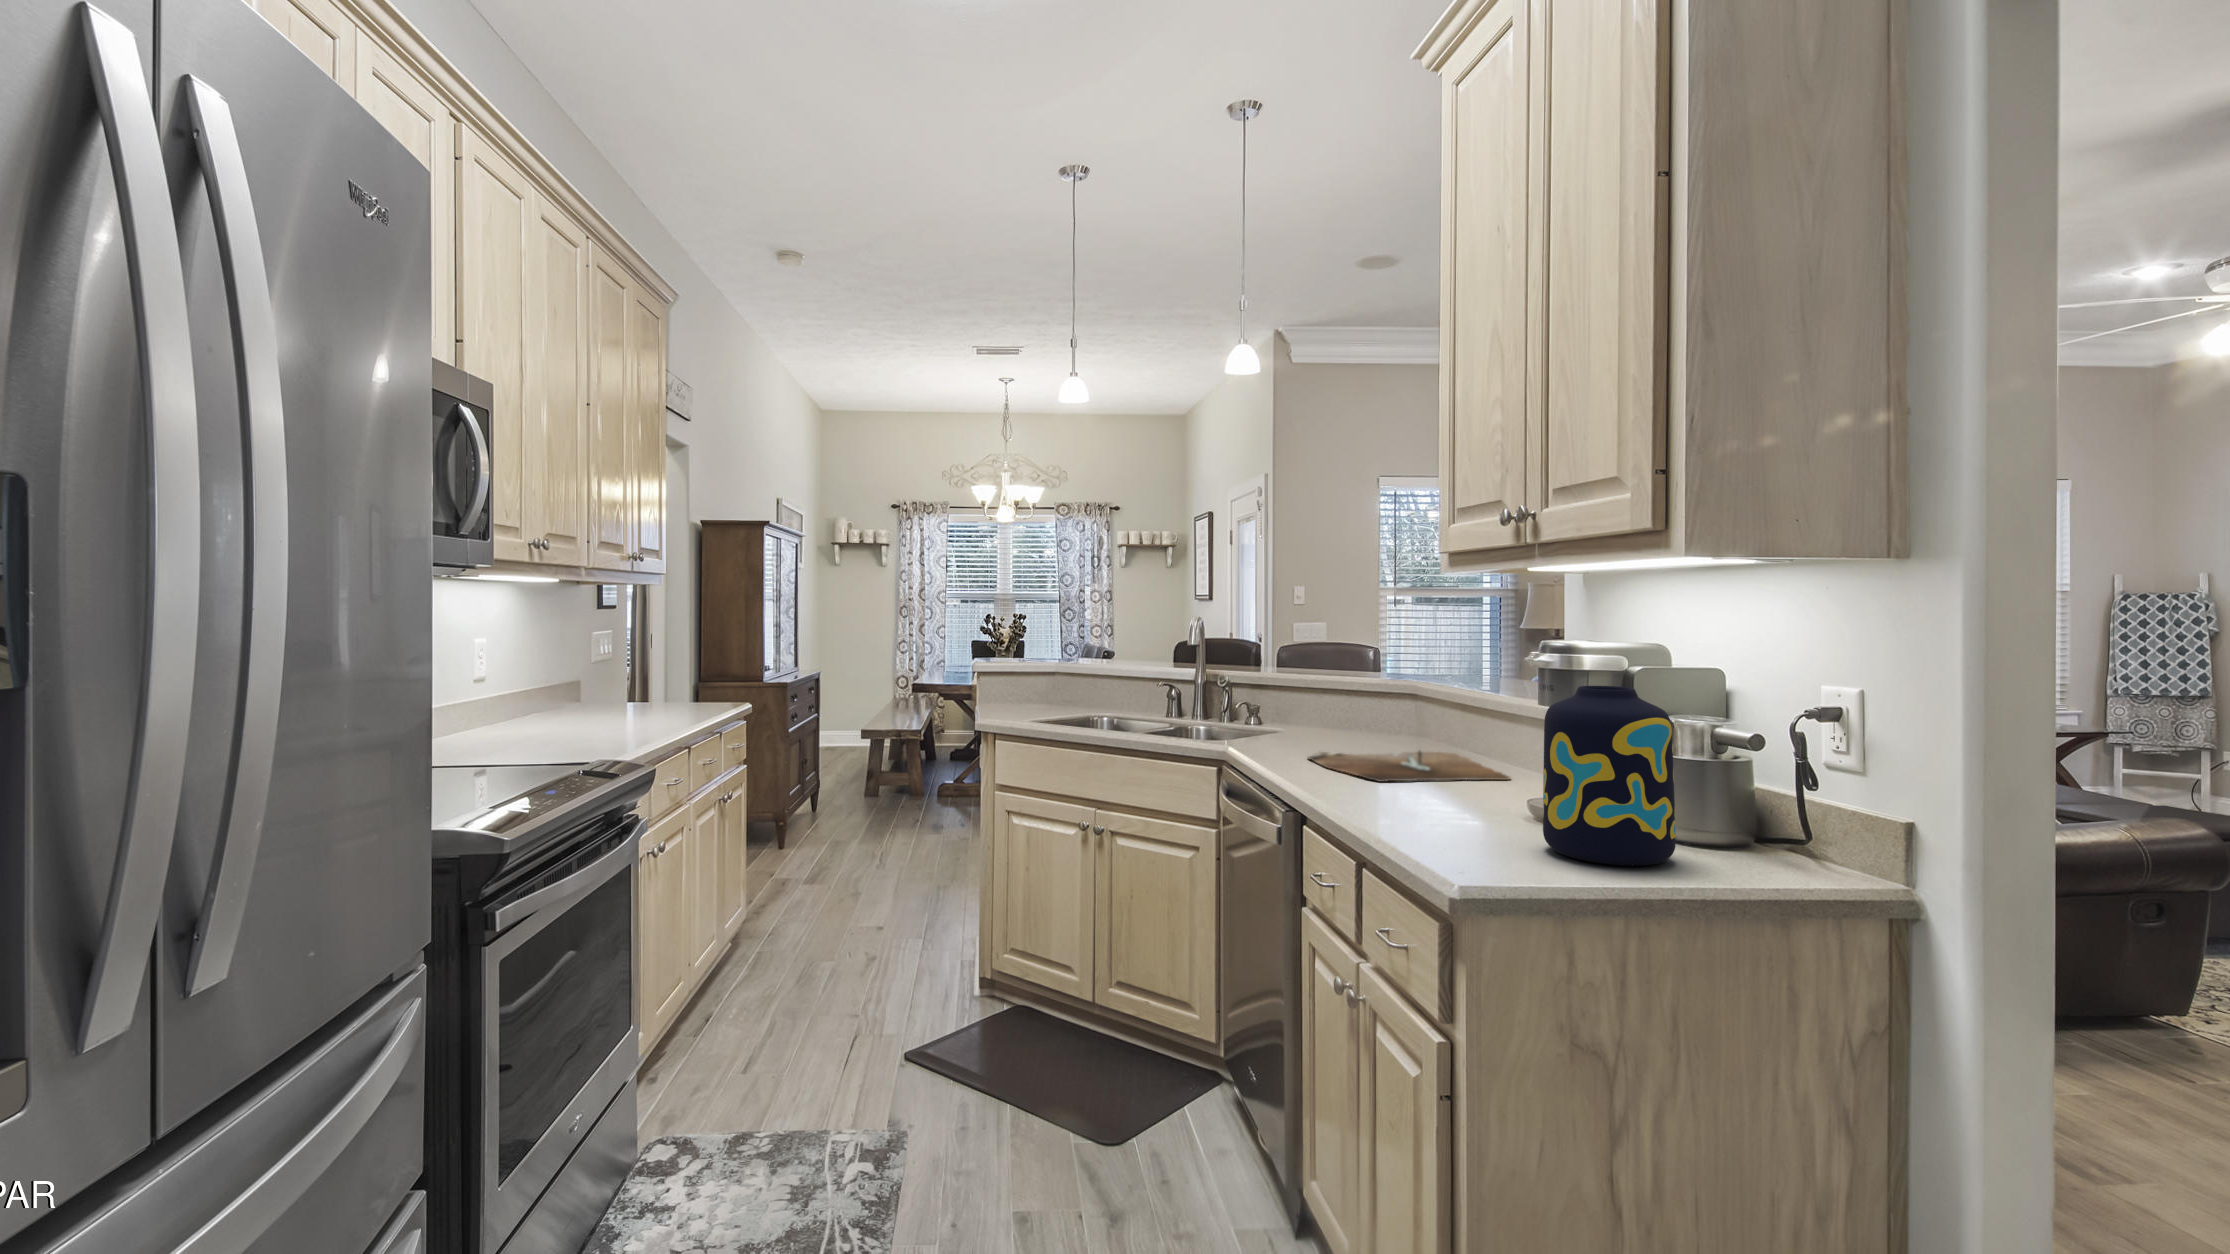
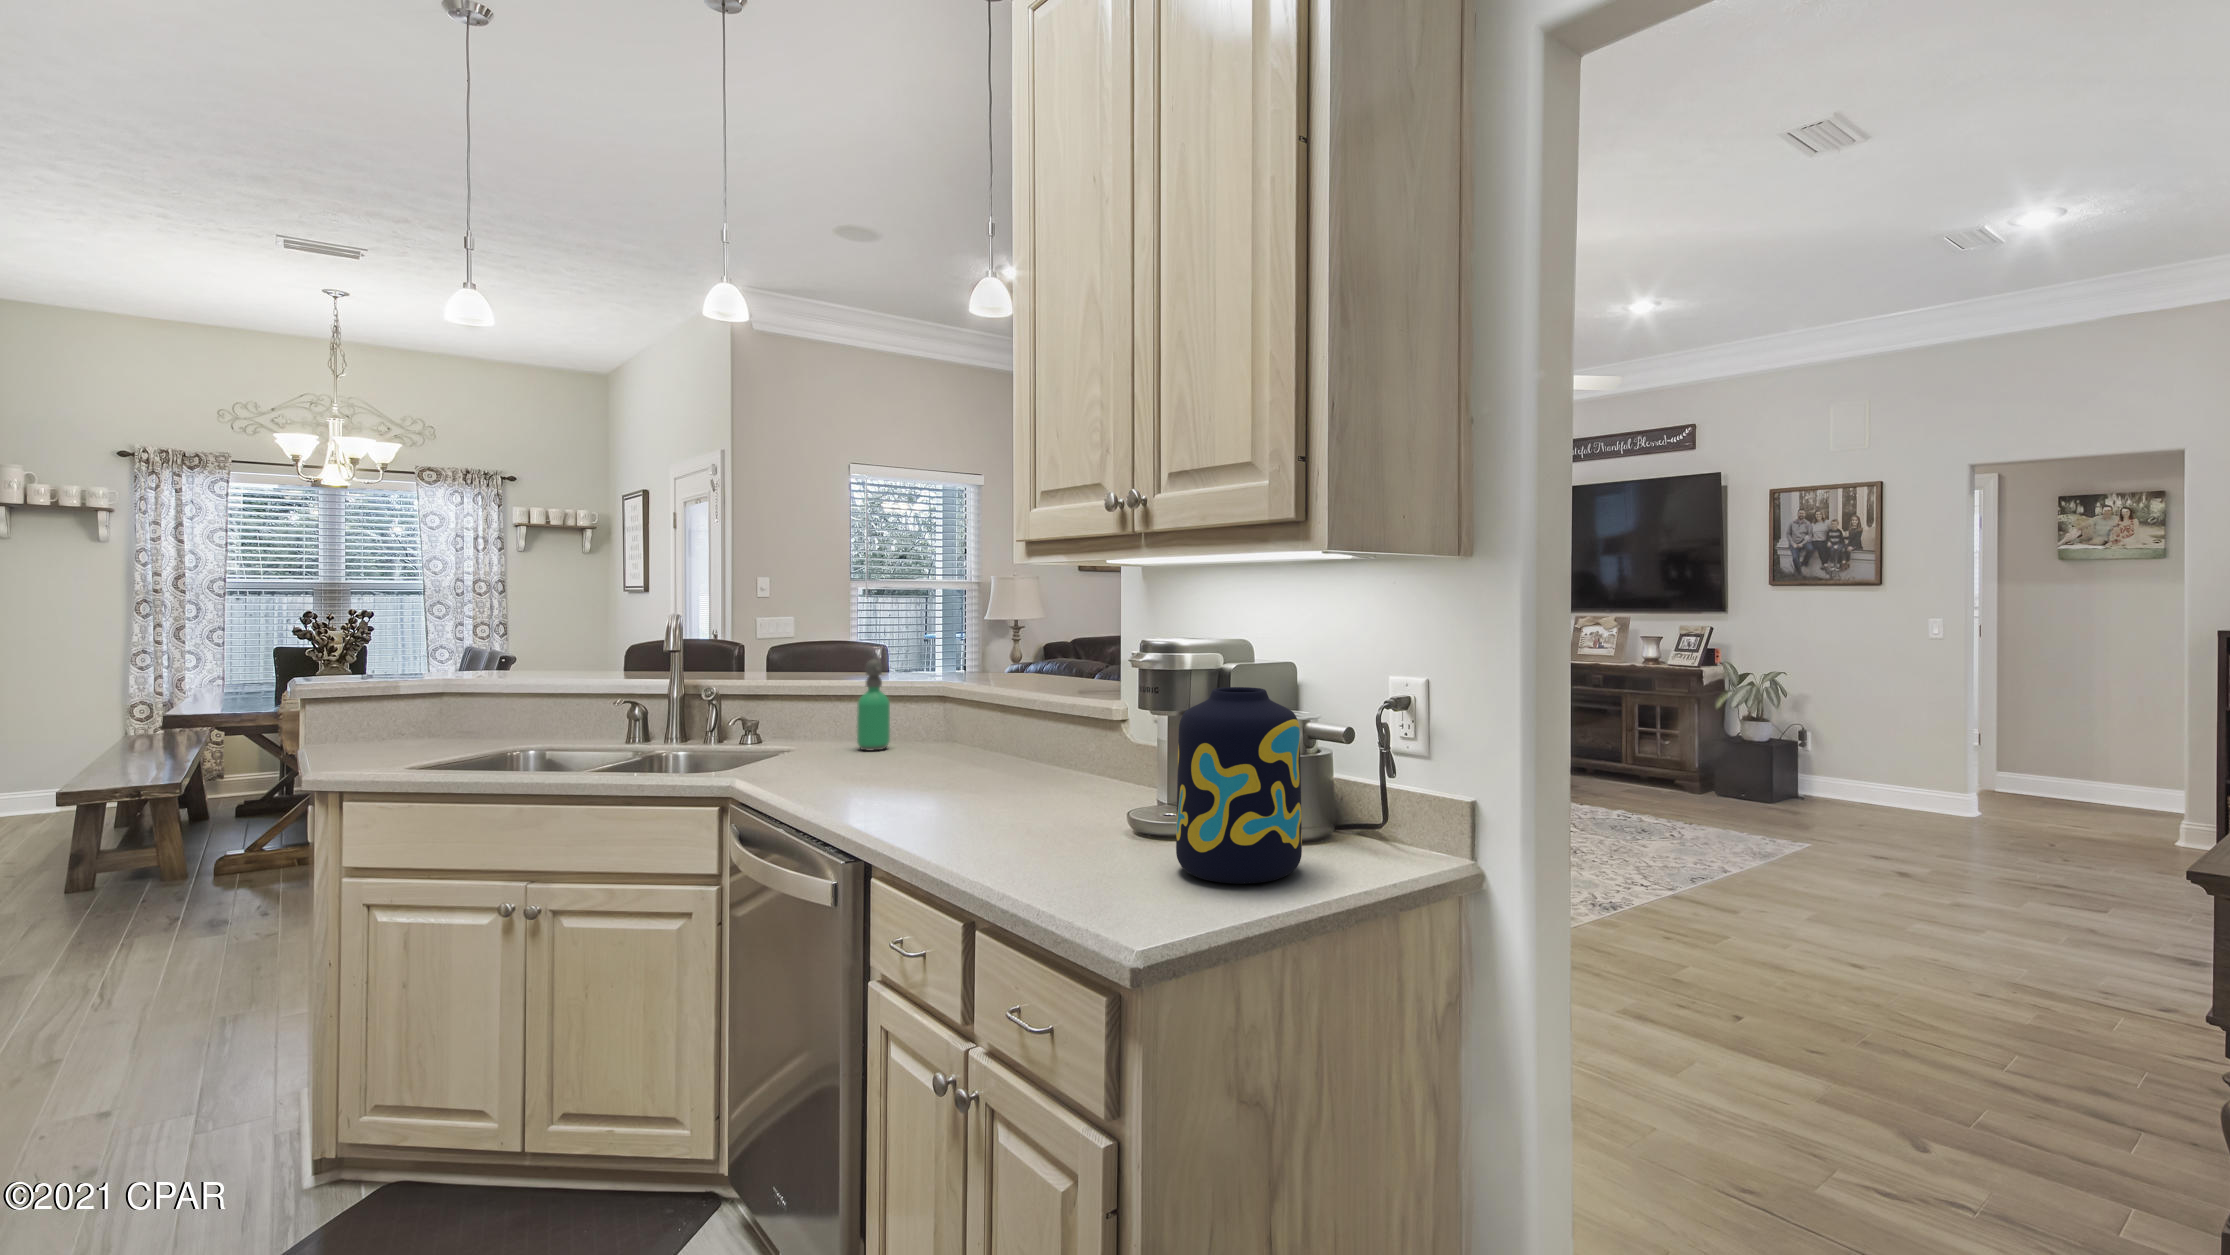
soap dispenser: none [1333,658,1361,737] -> present [857,659,890,751]
cutting board: present [1309,751,1510,782] -> none [846,760,1078,808]

